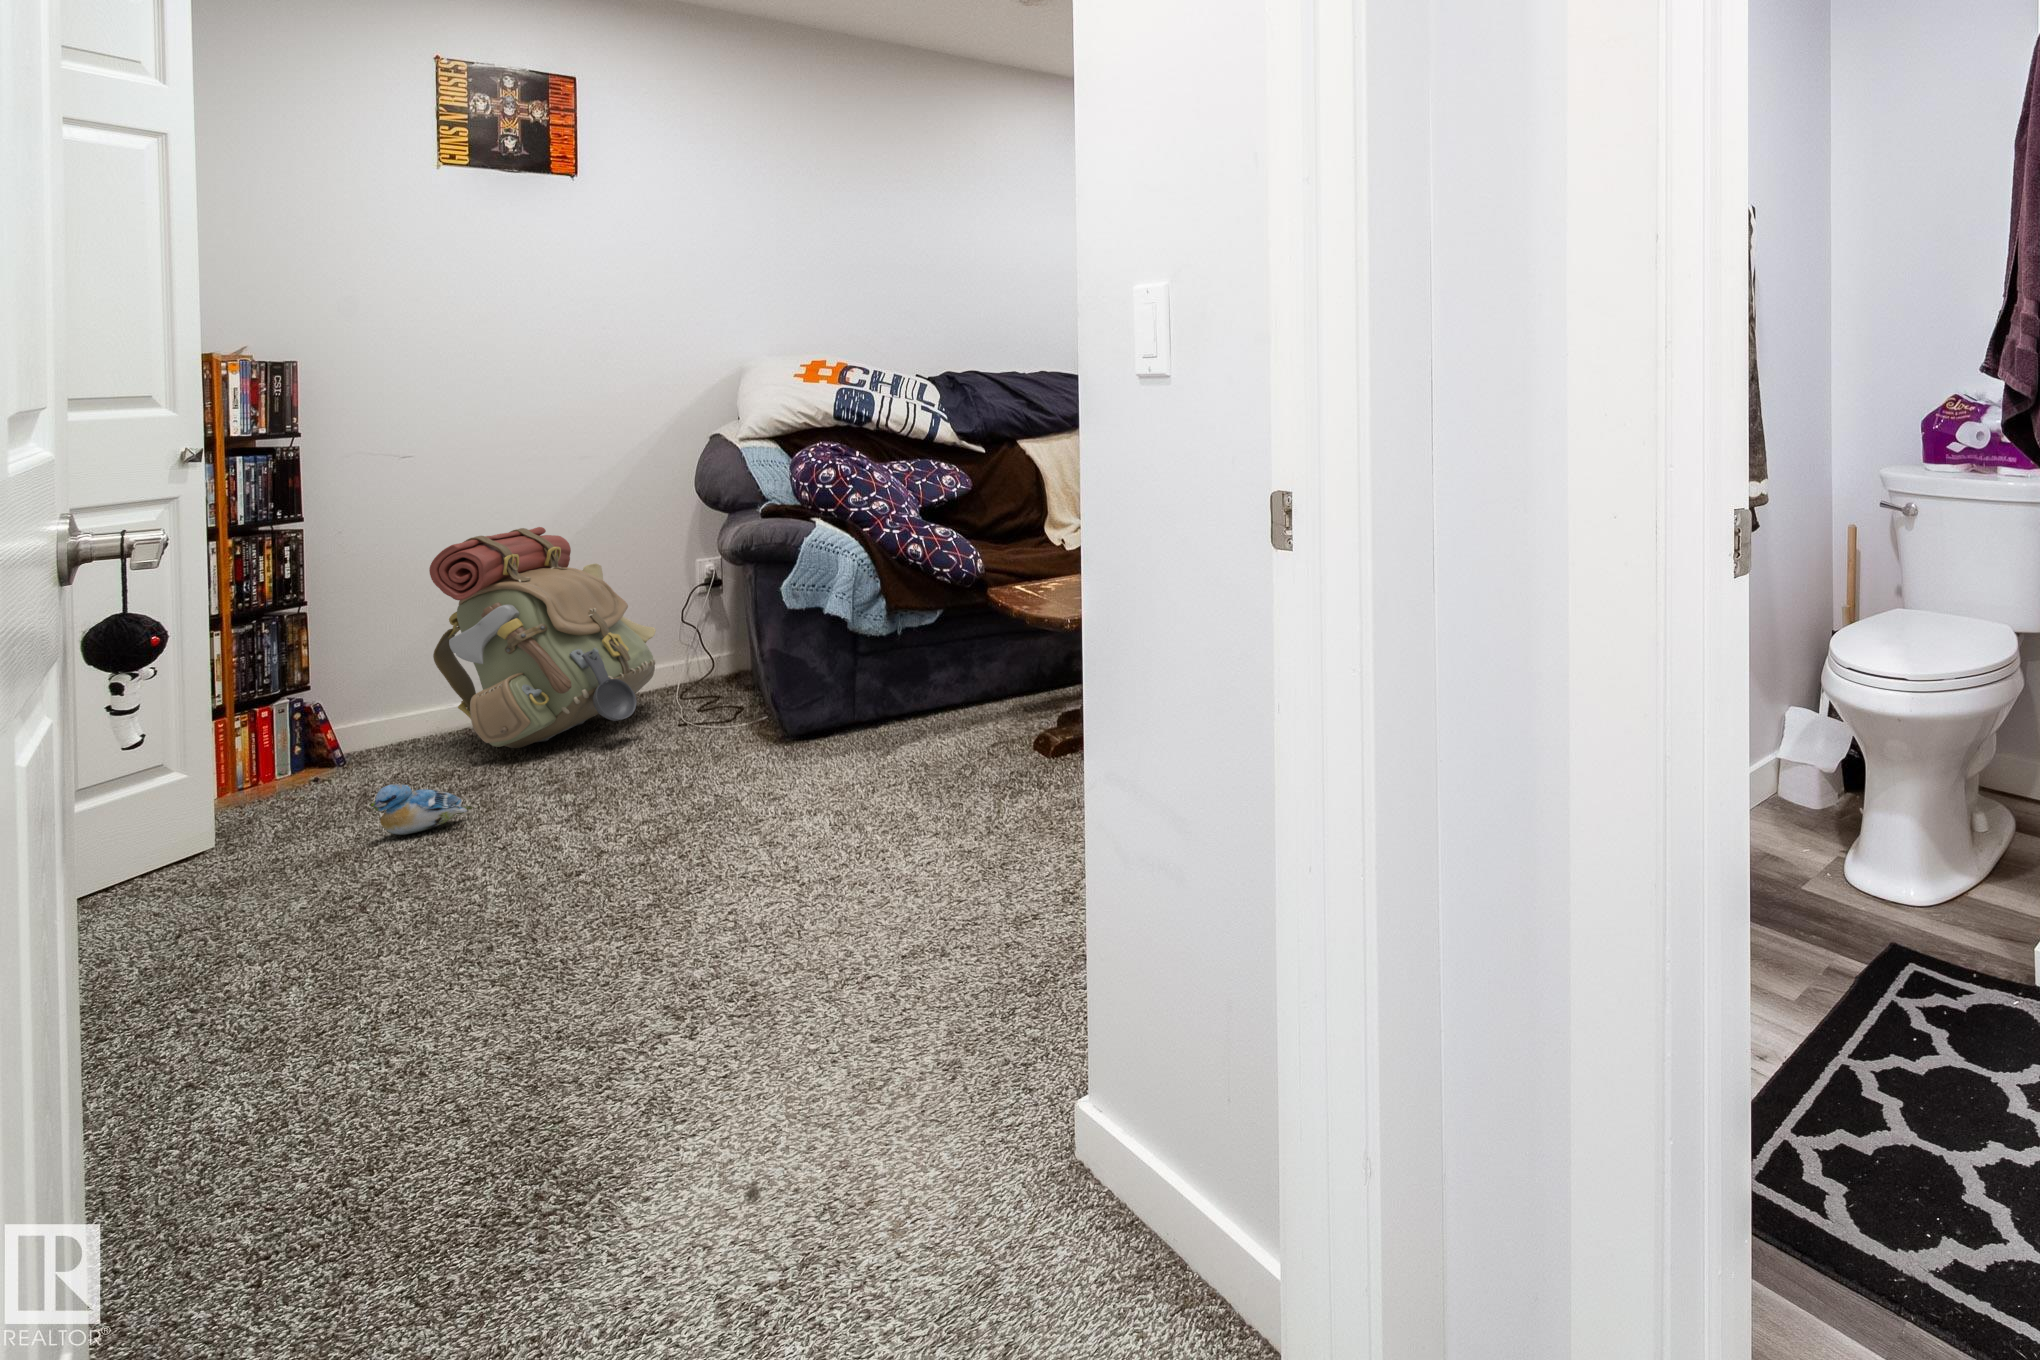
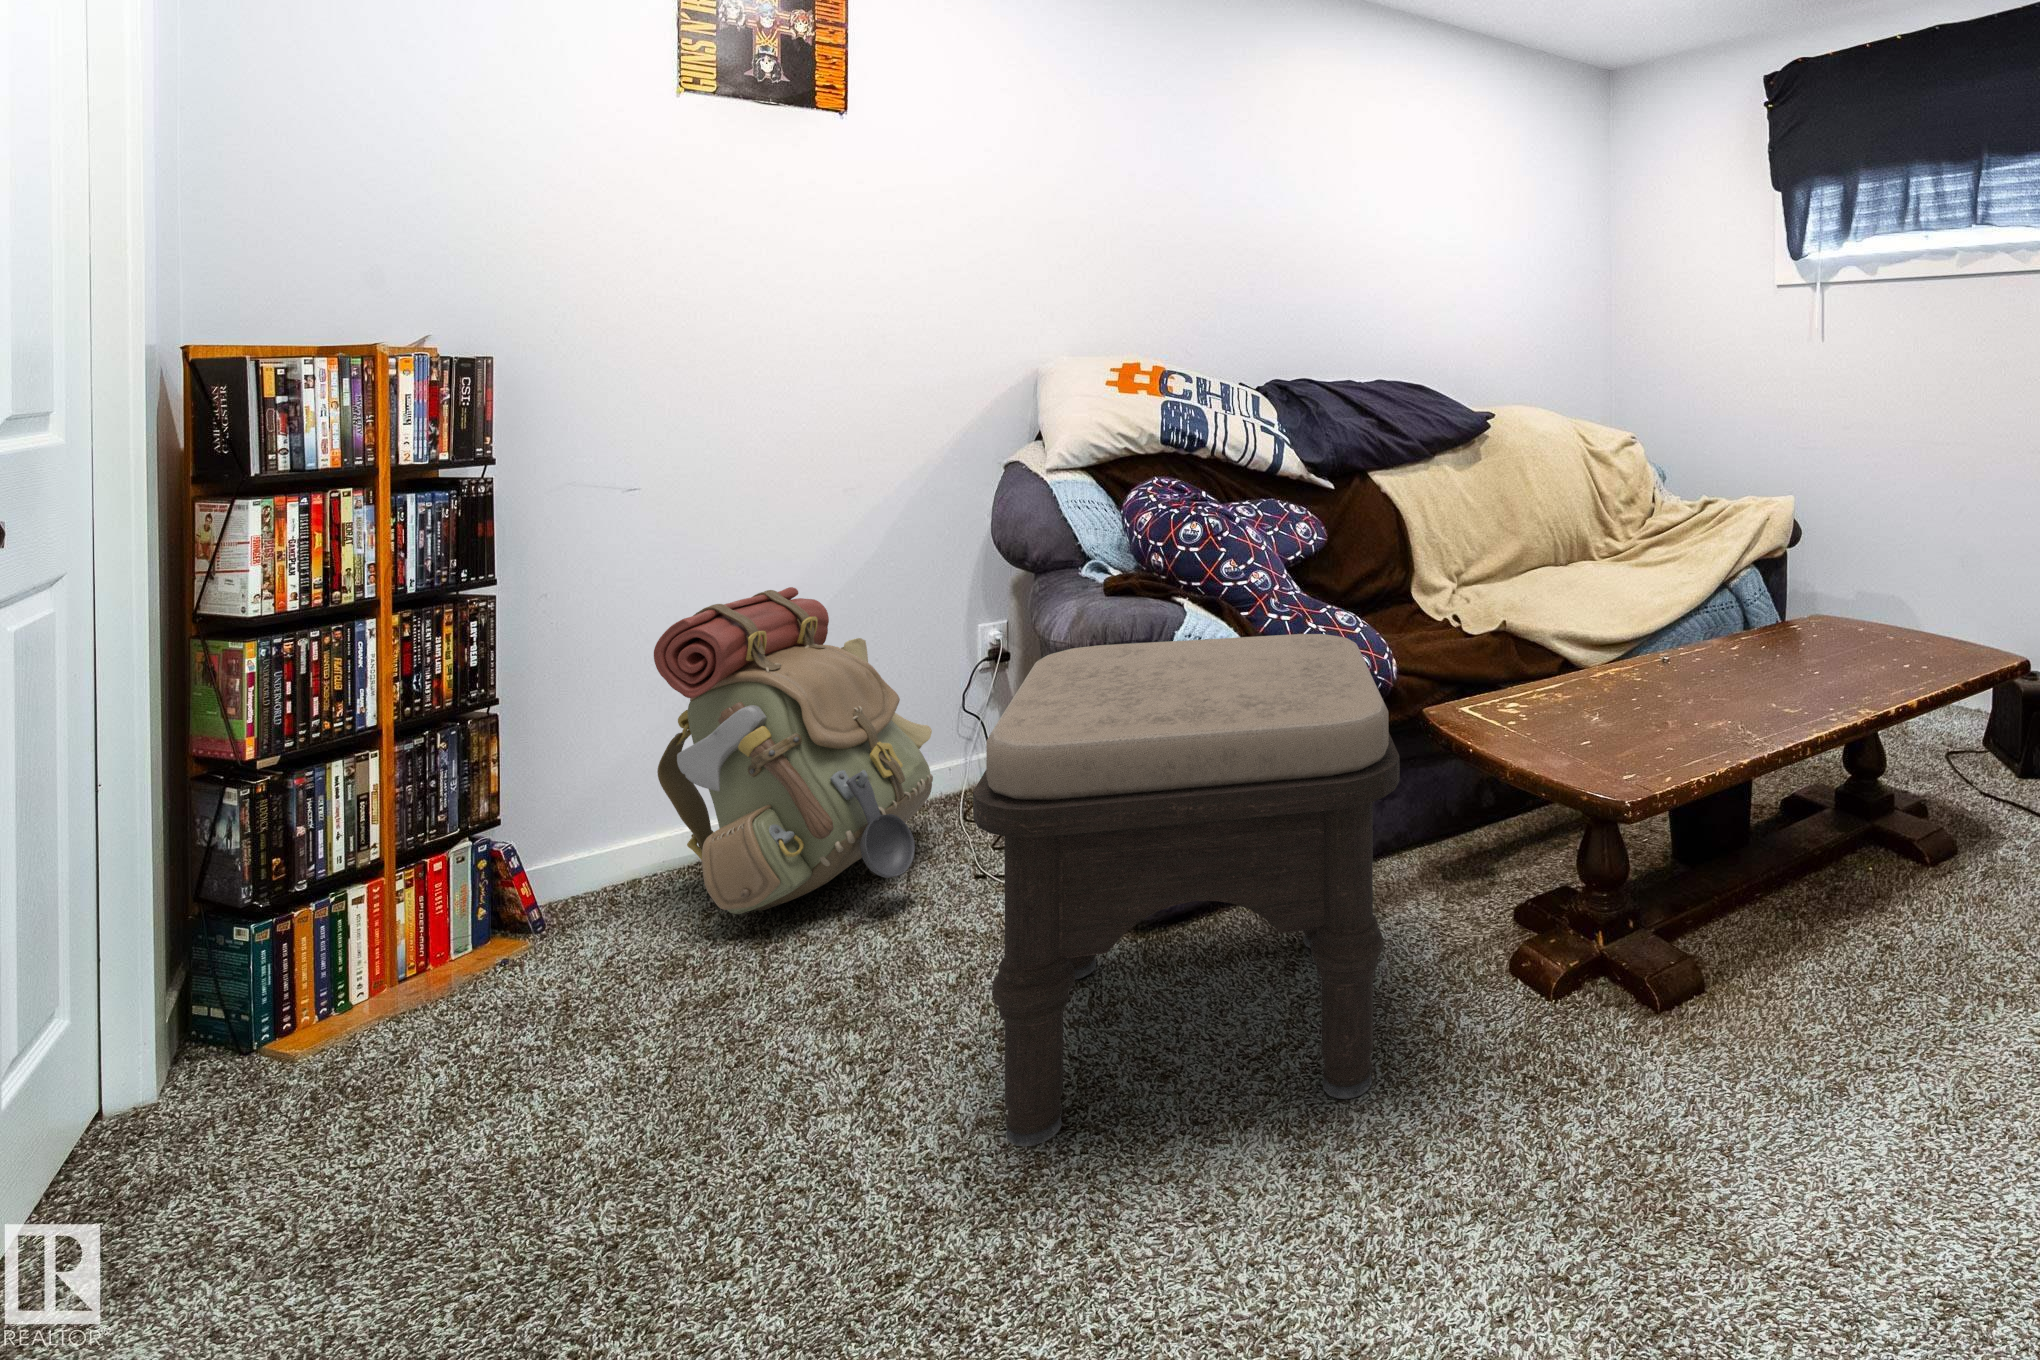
ottoman: none [654,541,958,835] -> present [973,634,1400,1147]
plush toy: present [371,784,473,835] -> none [556,1025,702,1107]

